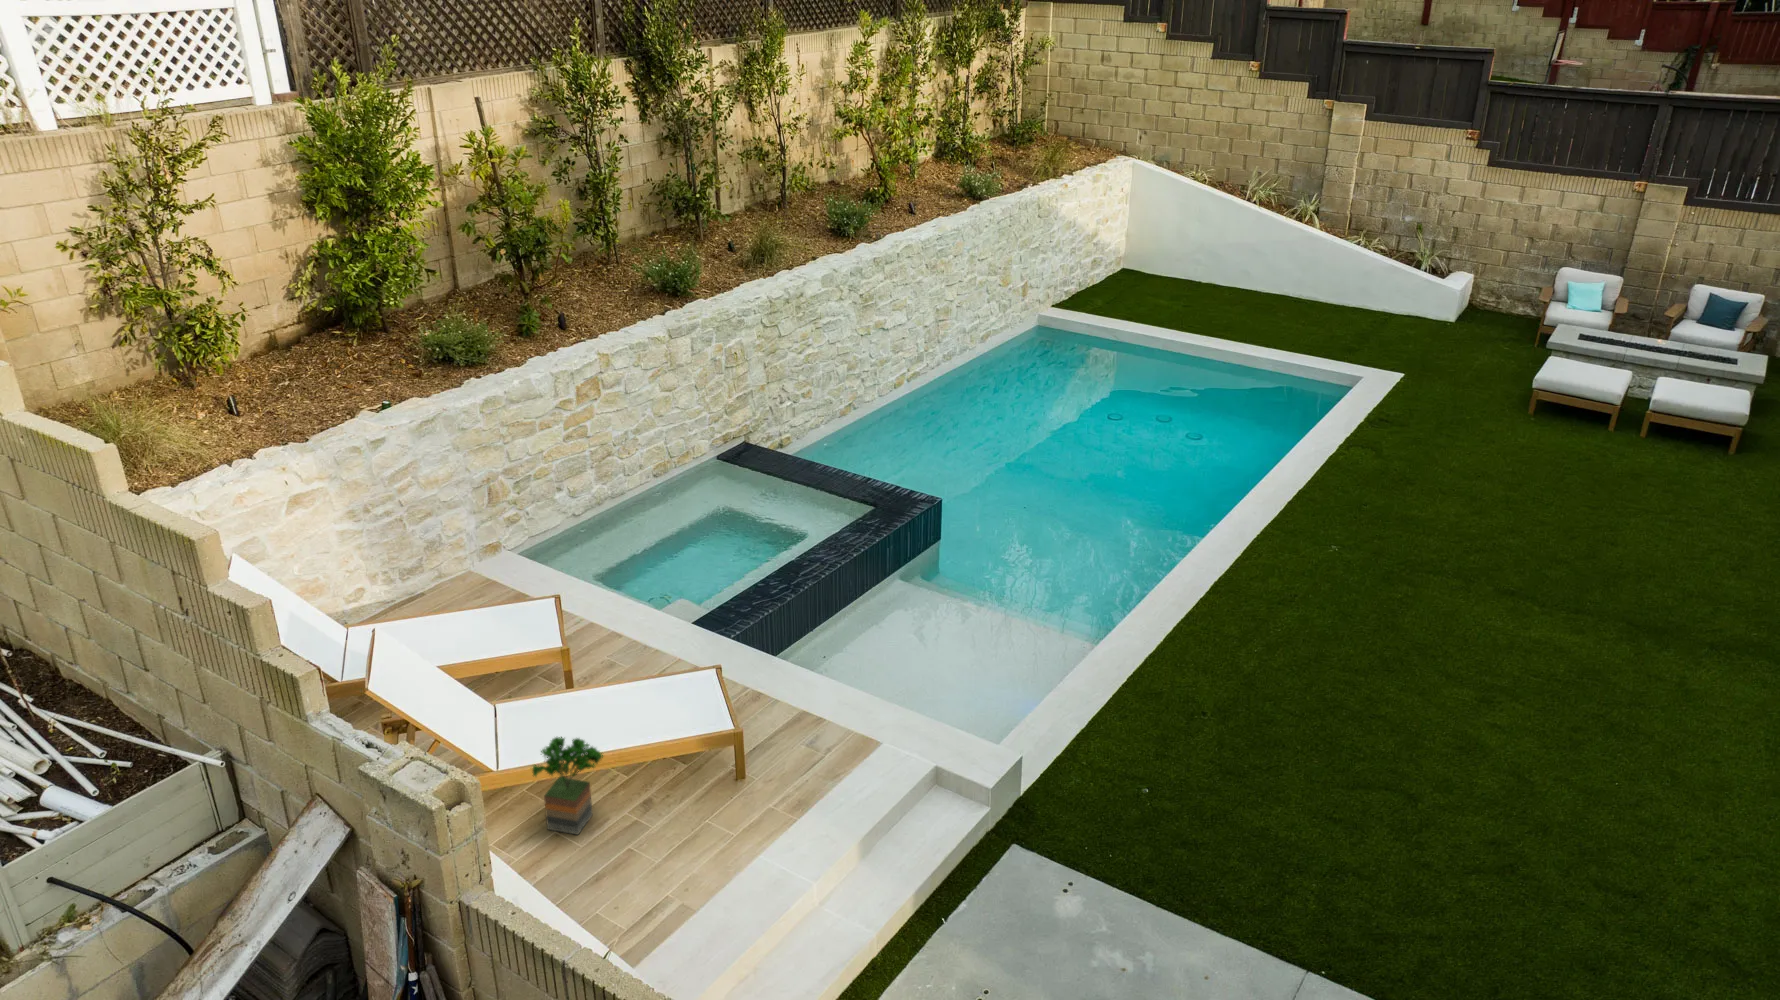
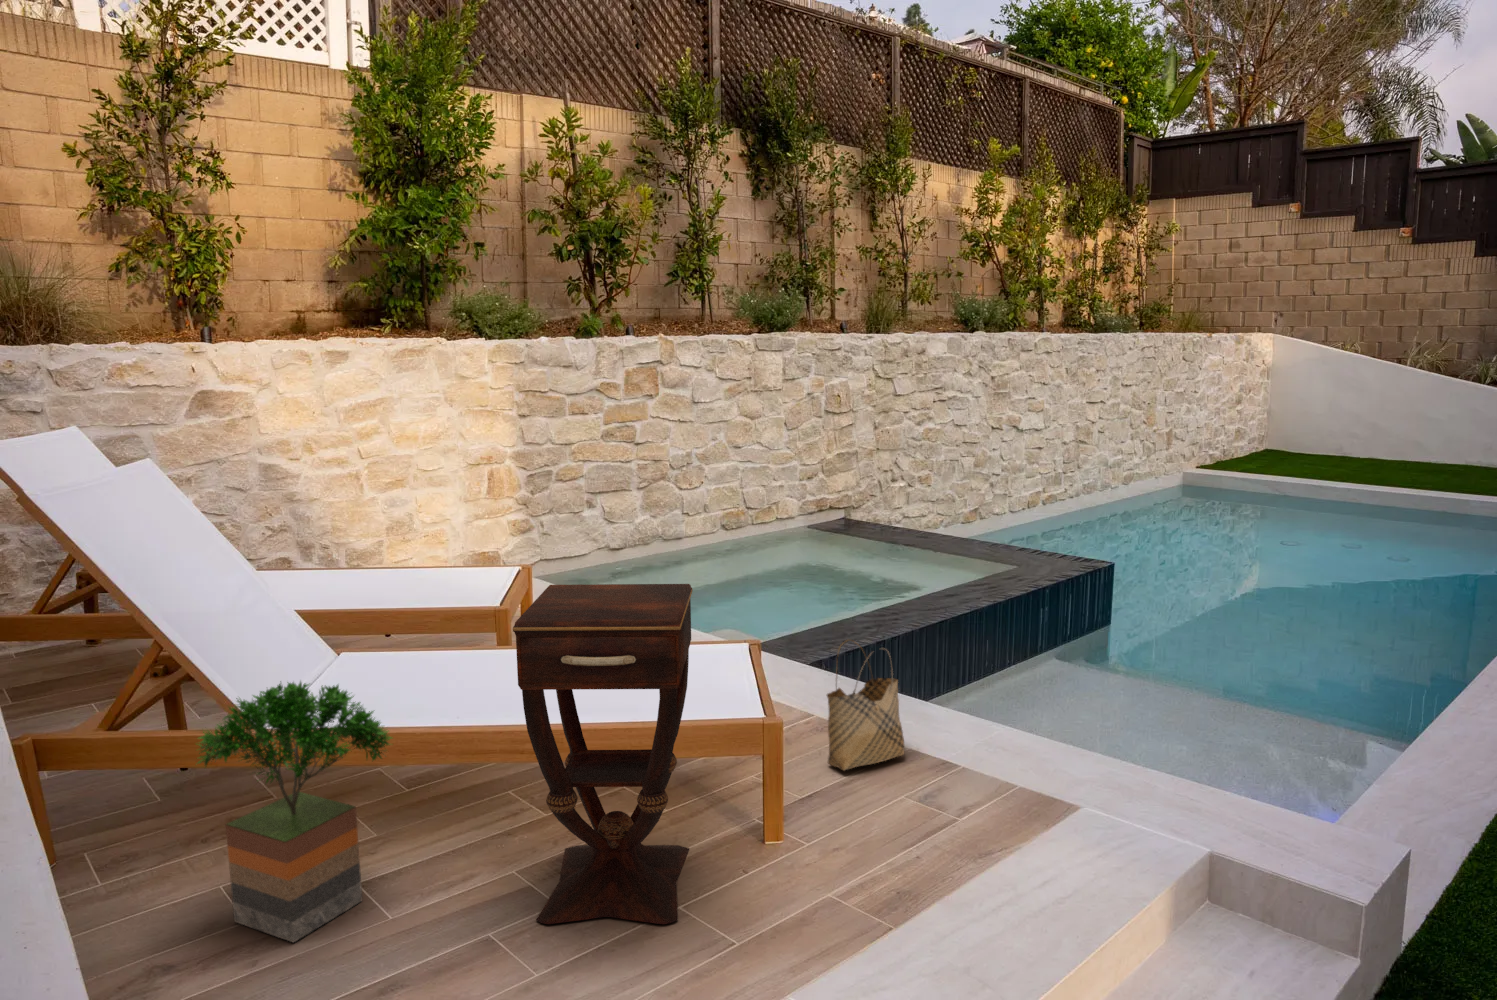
woven basket: none [767,667,803,729] -> present [827,639,904,770]
side table: none [655,679,722,817] -> present [513,584,693,924]

